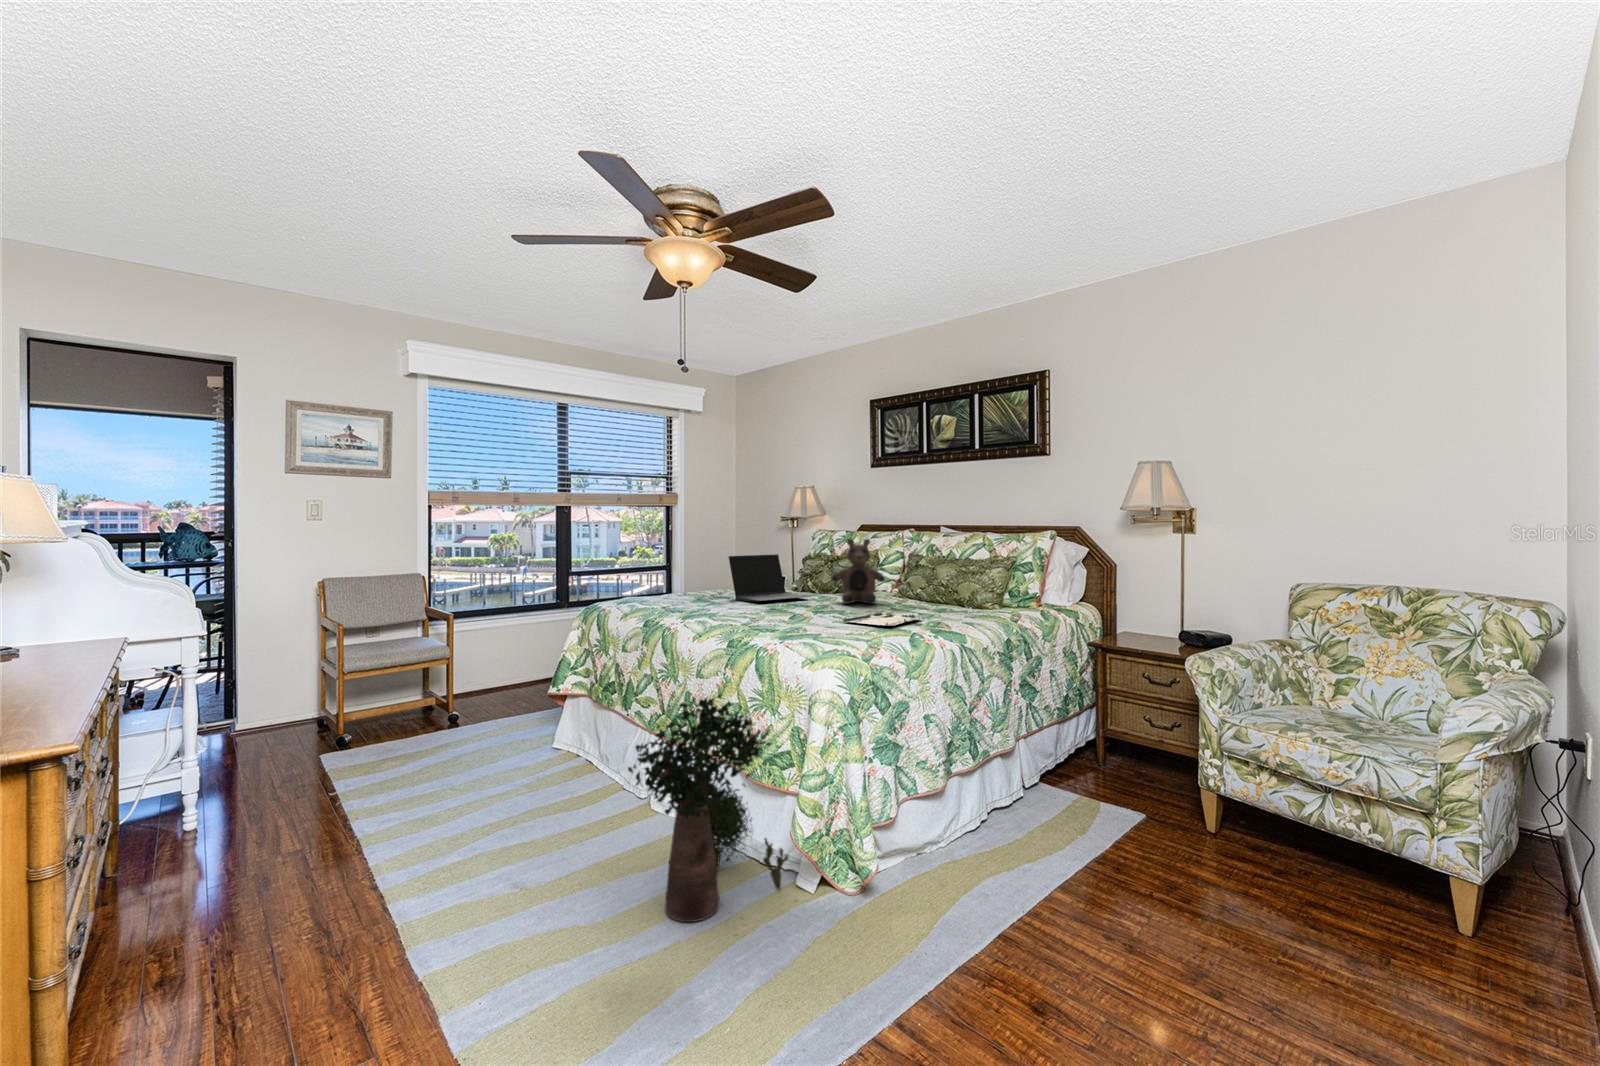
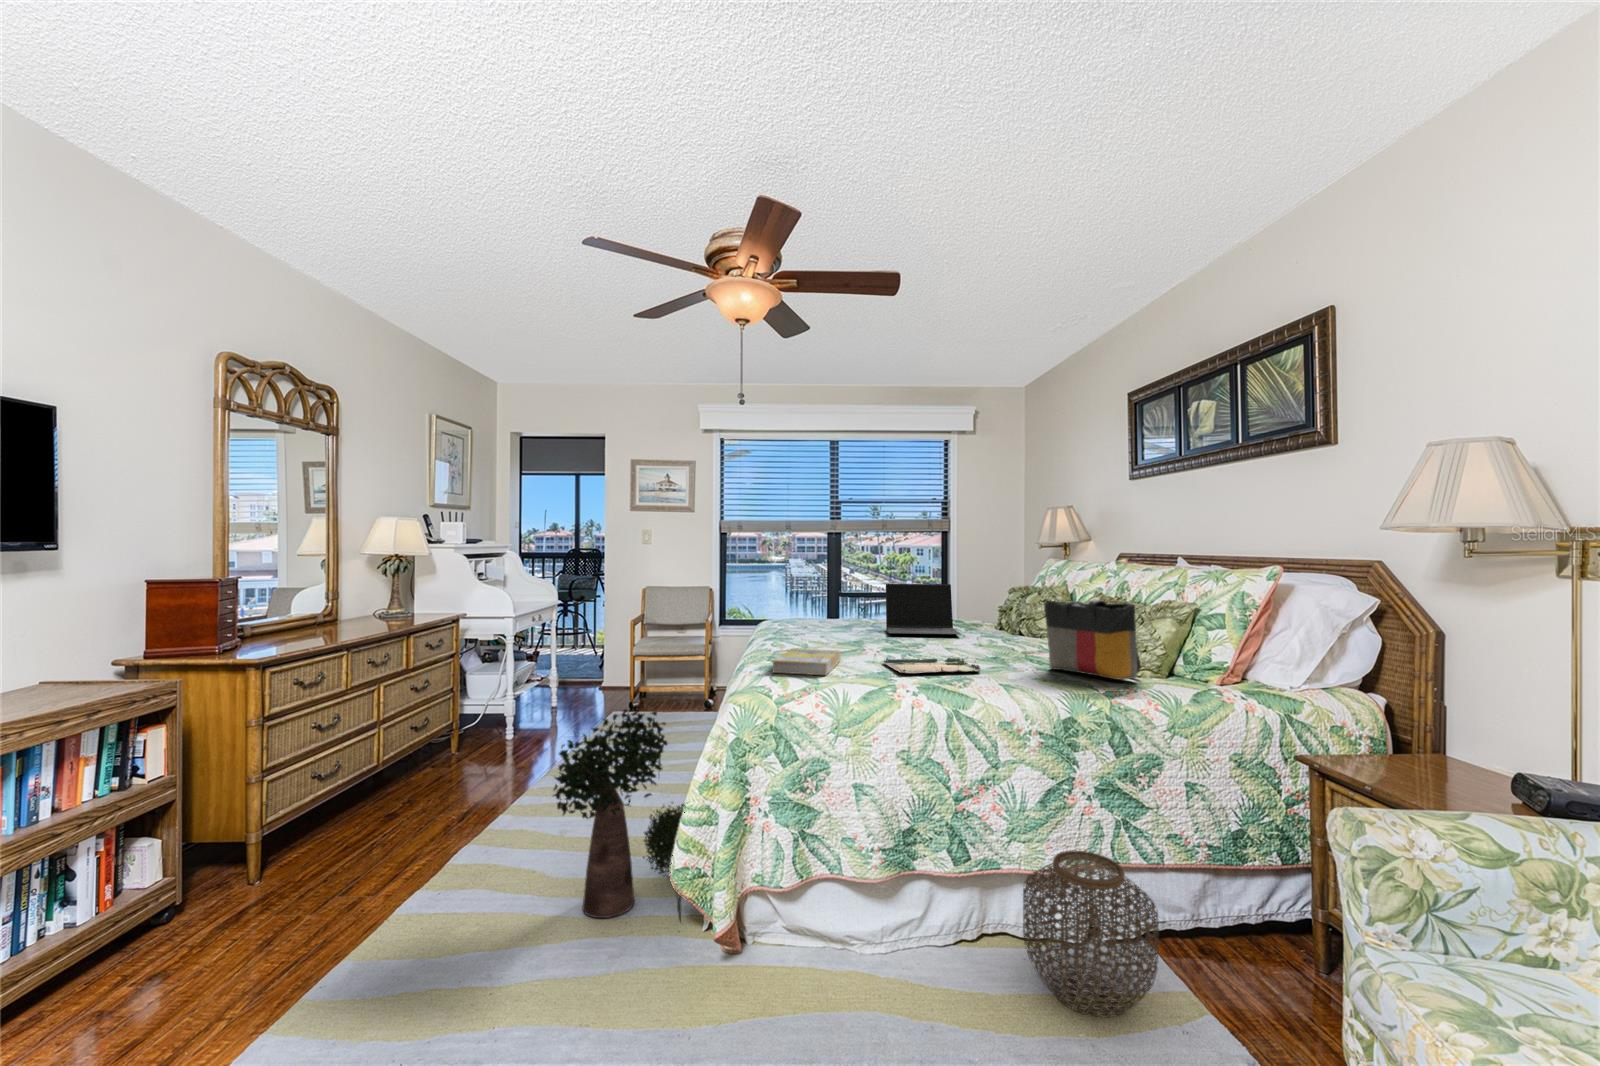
teddy bear: present [832,539,885,604] -> none [970,568,1036,649]
tote bag: none [936,558,1010,613] -> present [1044,599,1141,680]
book: none [769,615,847,639] -> present [773,649,841,675]
woven basket: none [1011,727,1100,829] -> present [1023,851,1159,1017]

